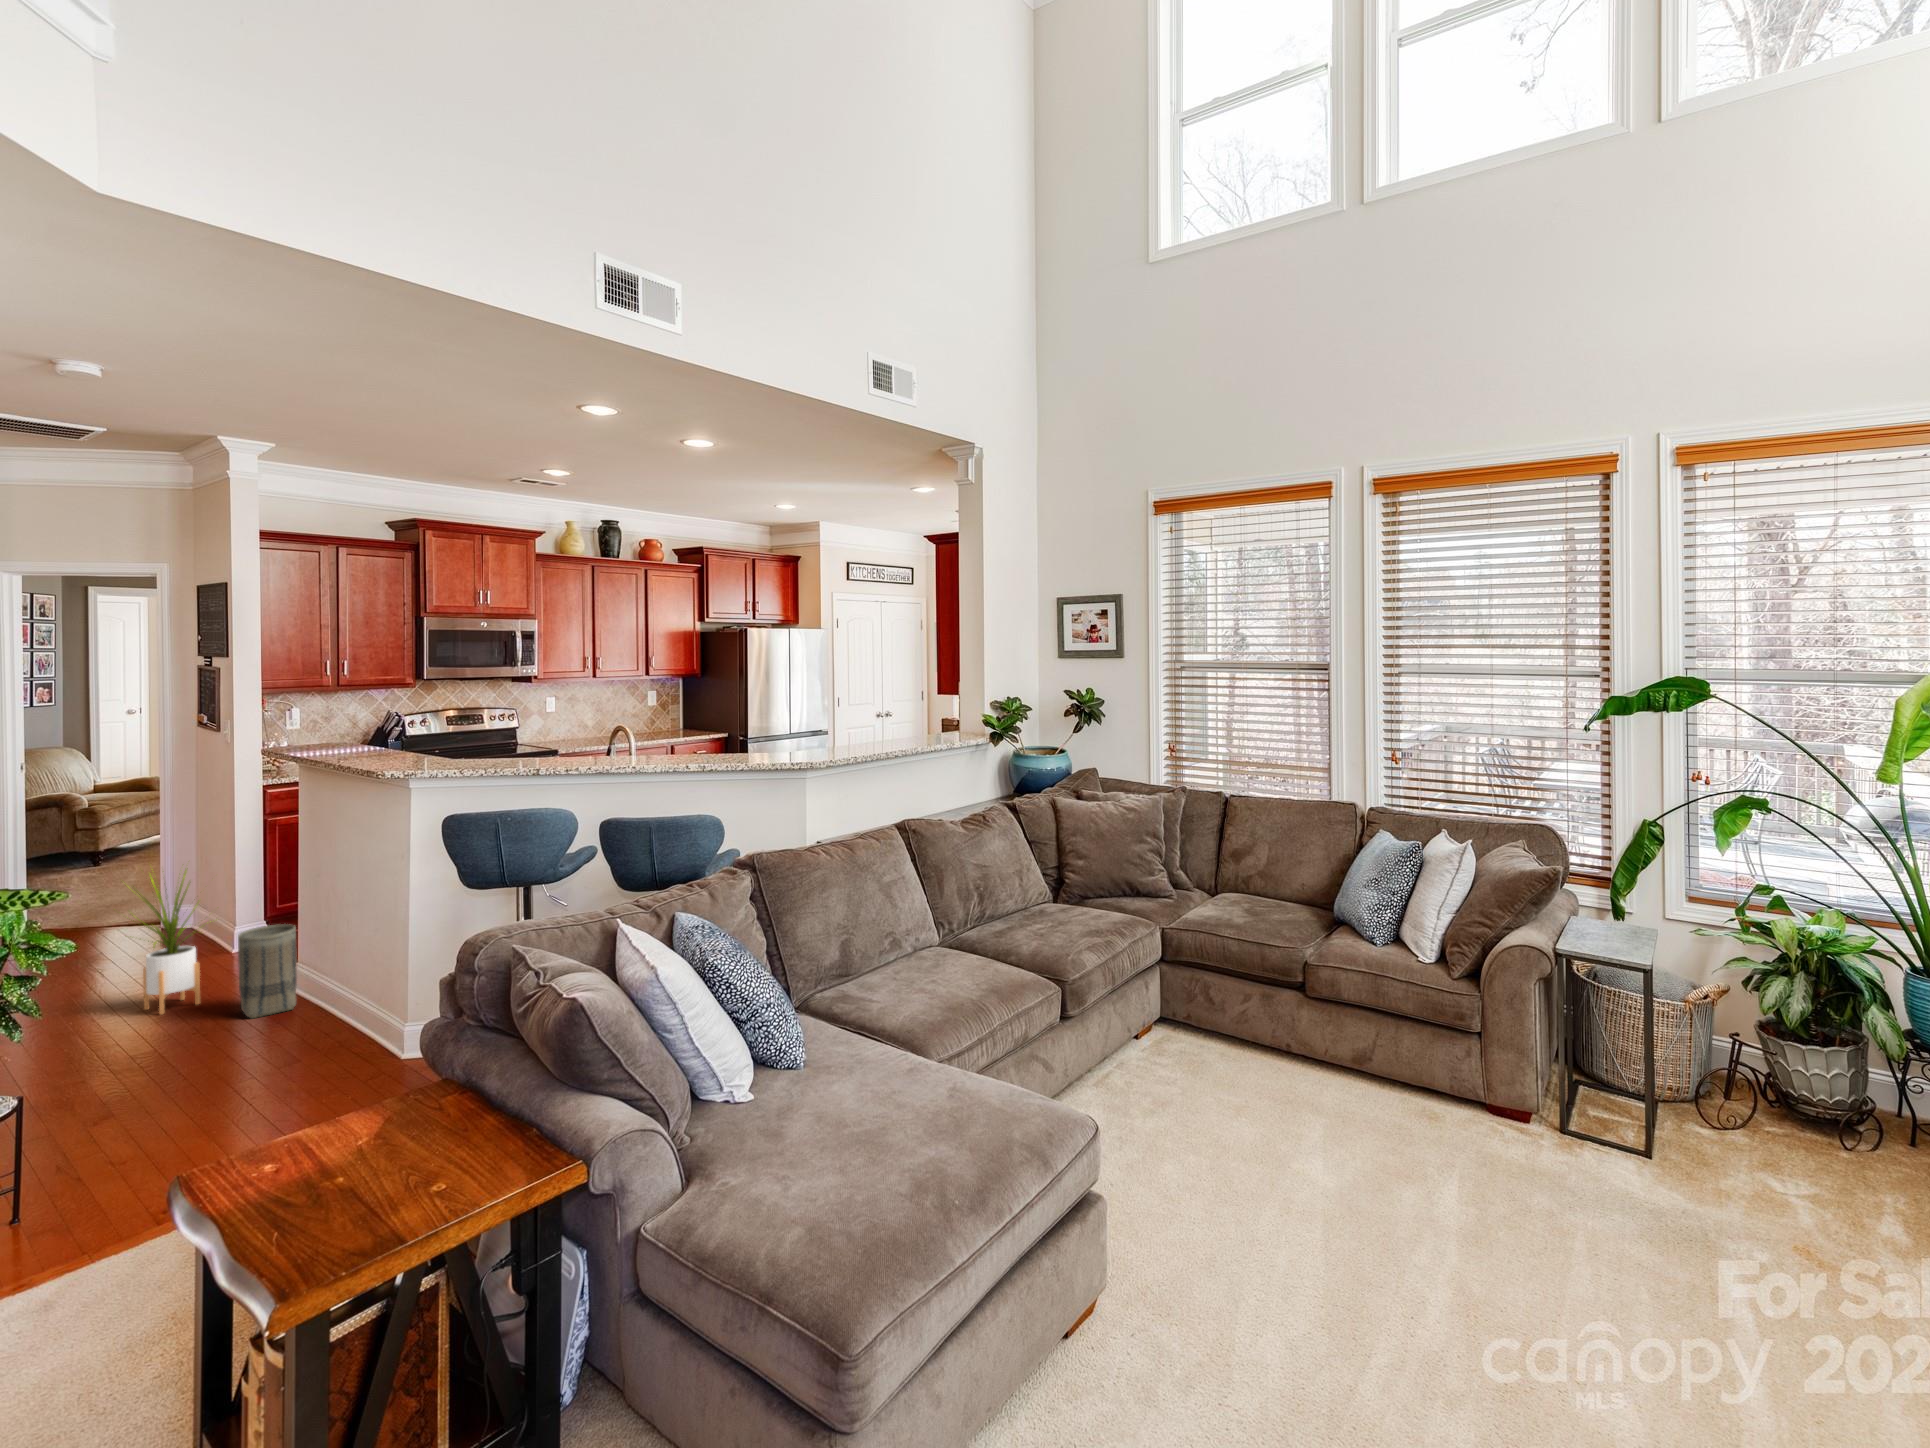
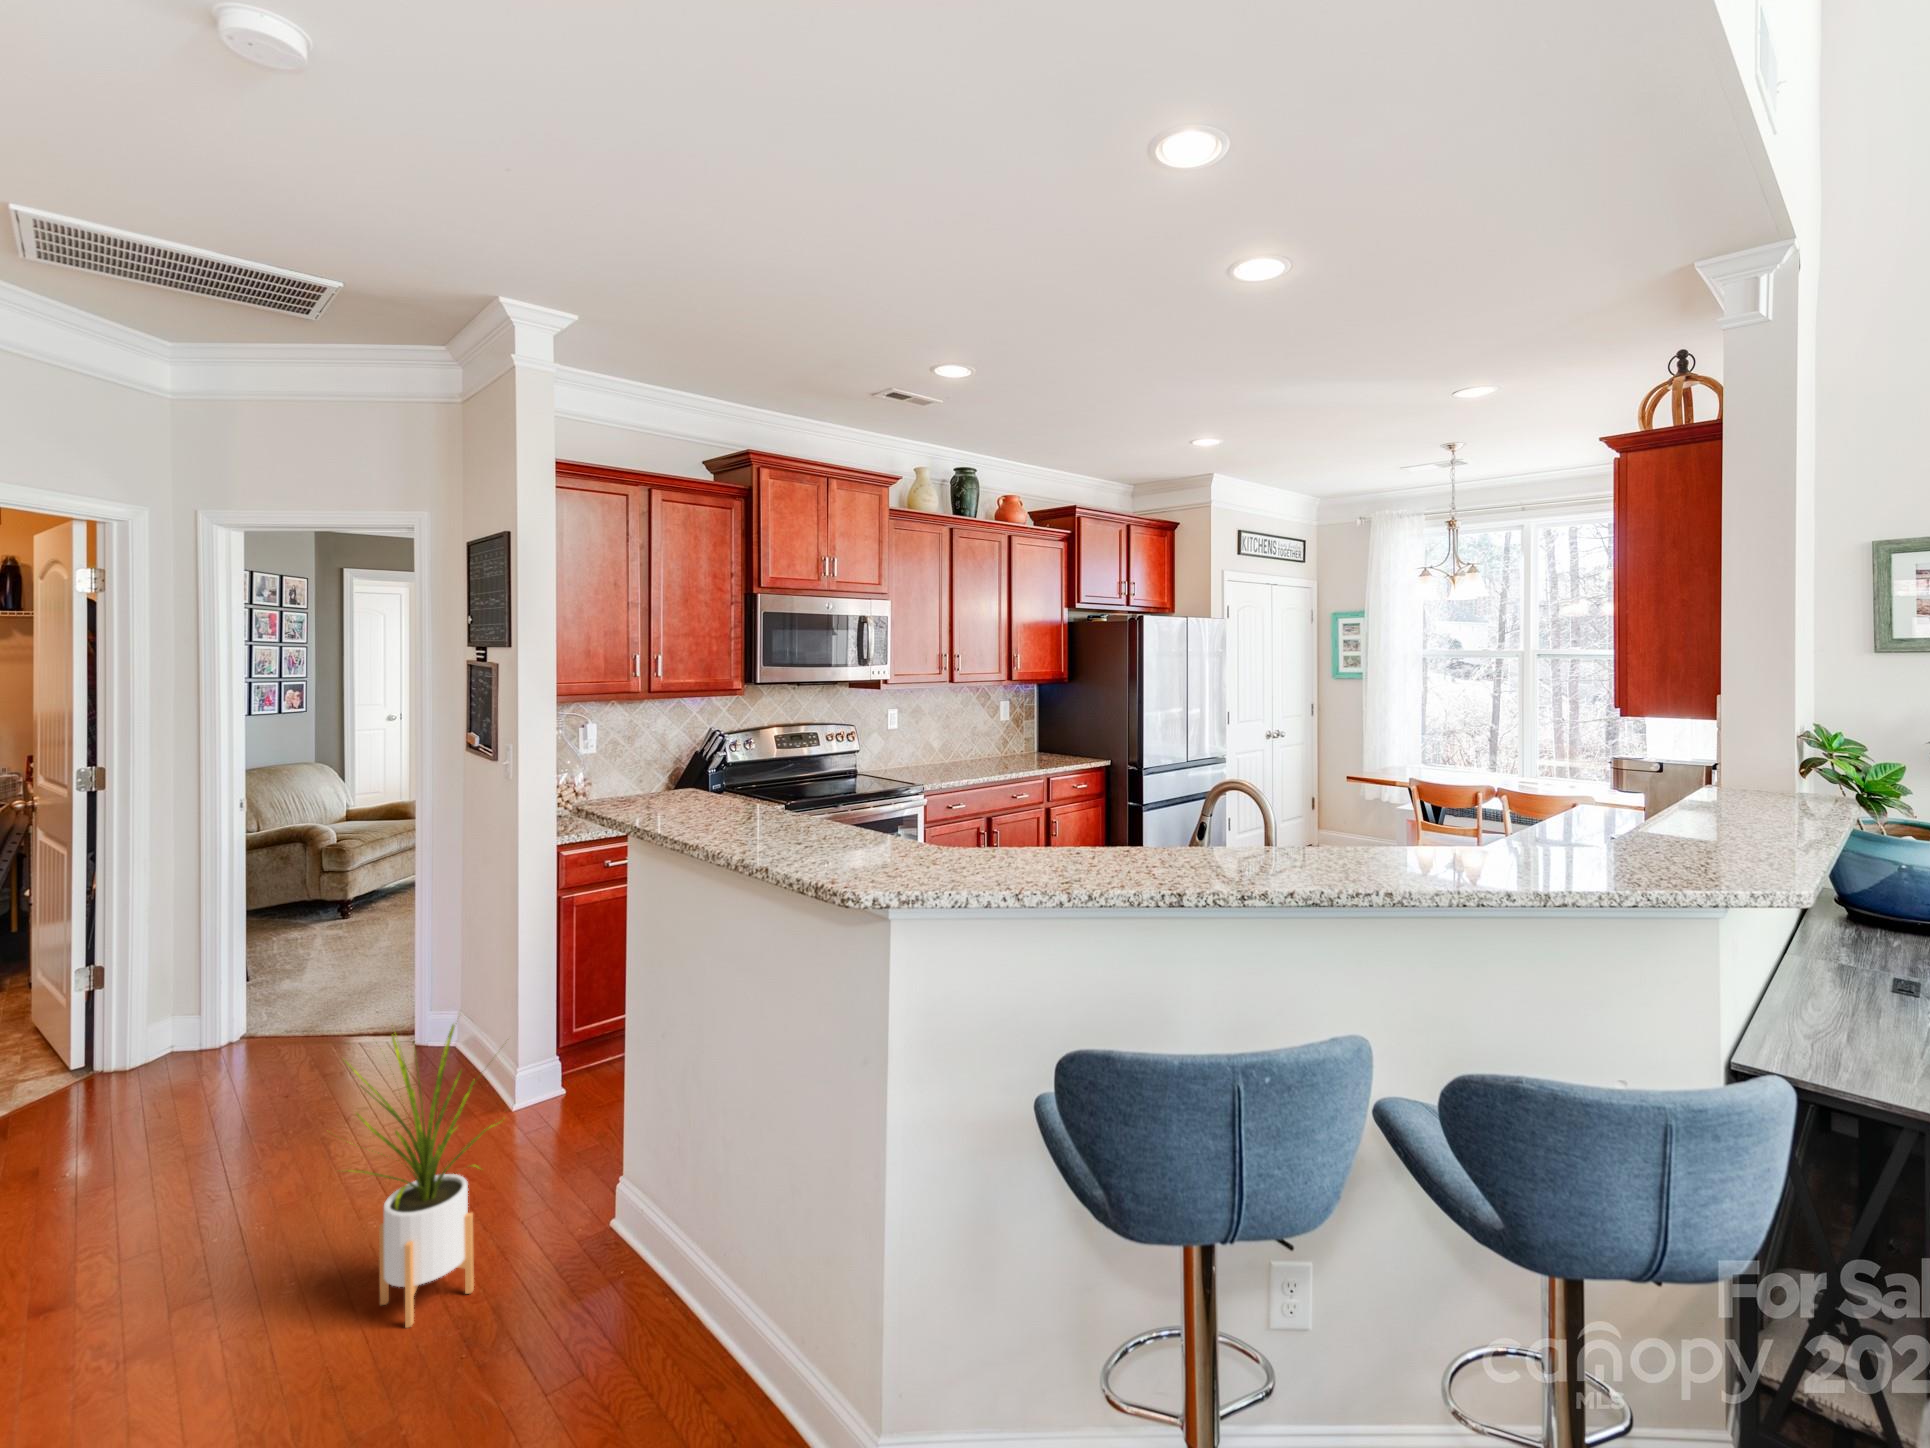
basket: present [238,924,297,1018] -> none [544,1149,642,1362]

